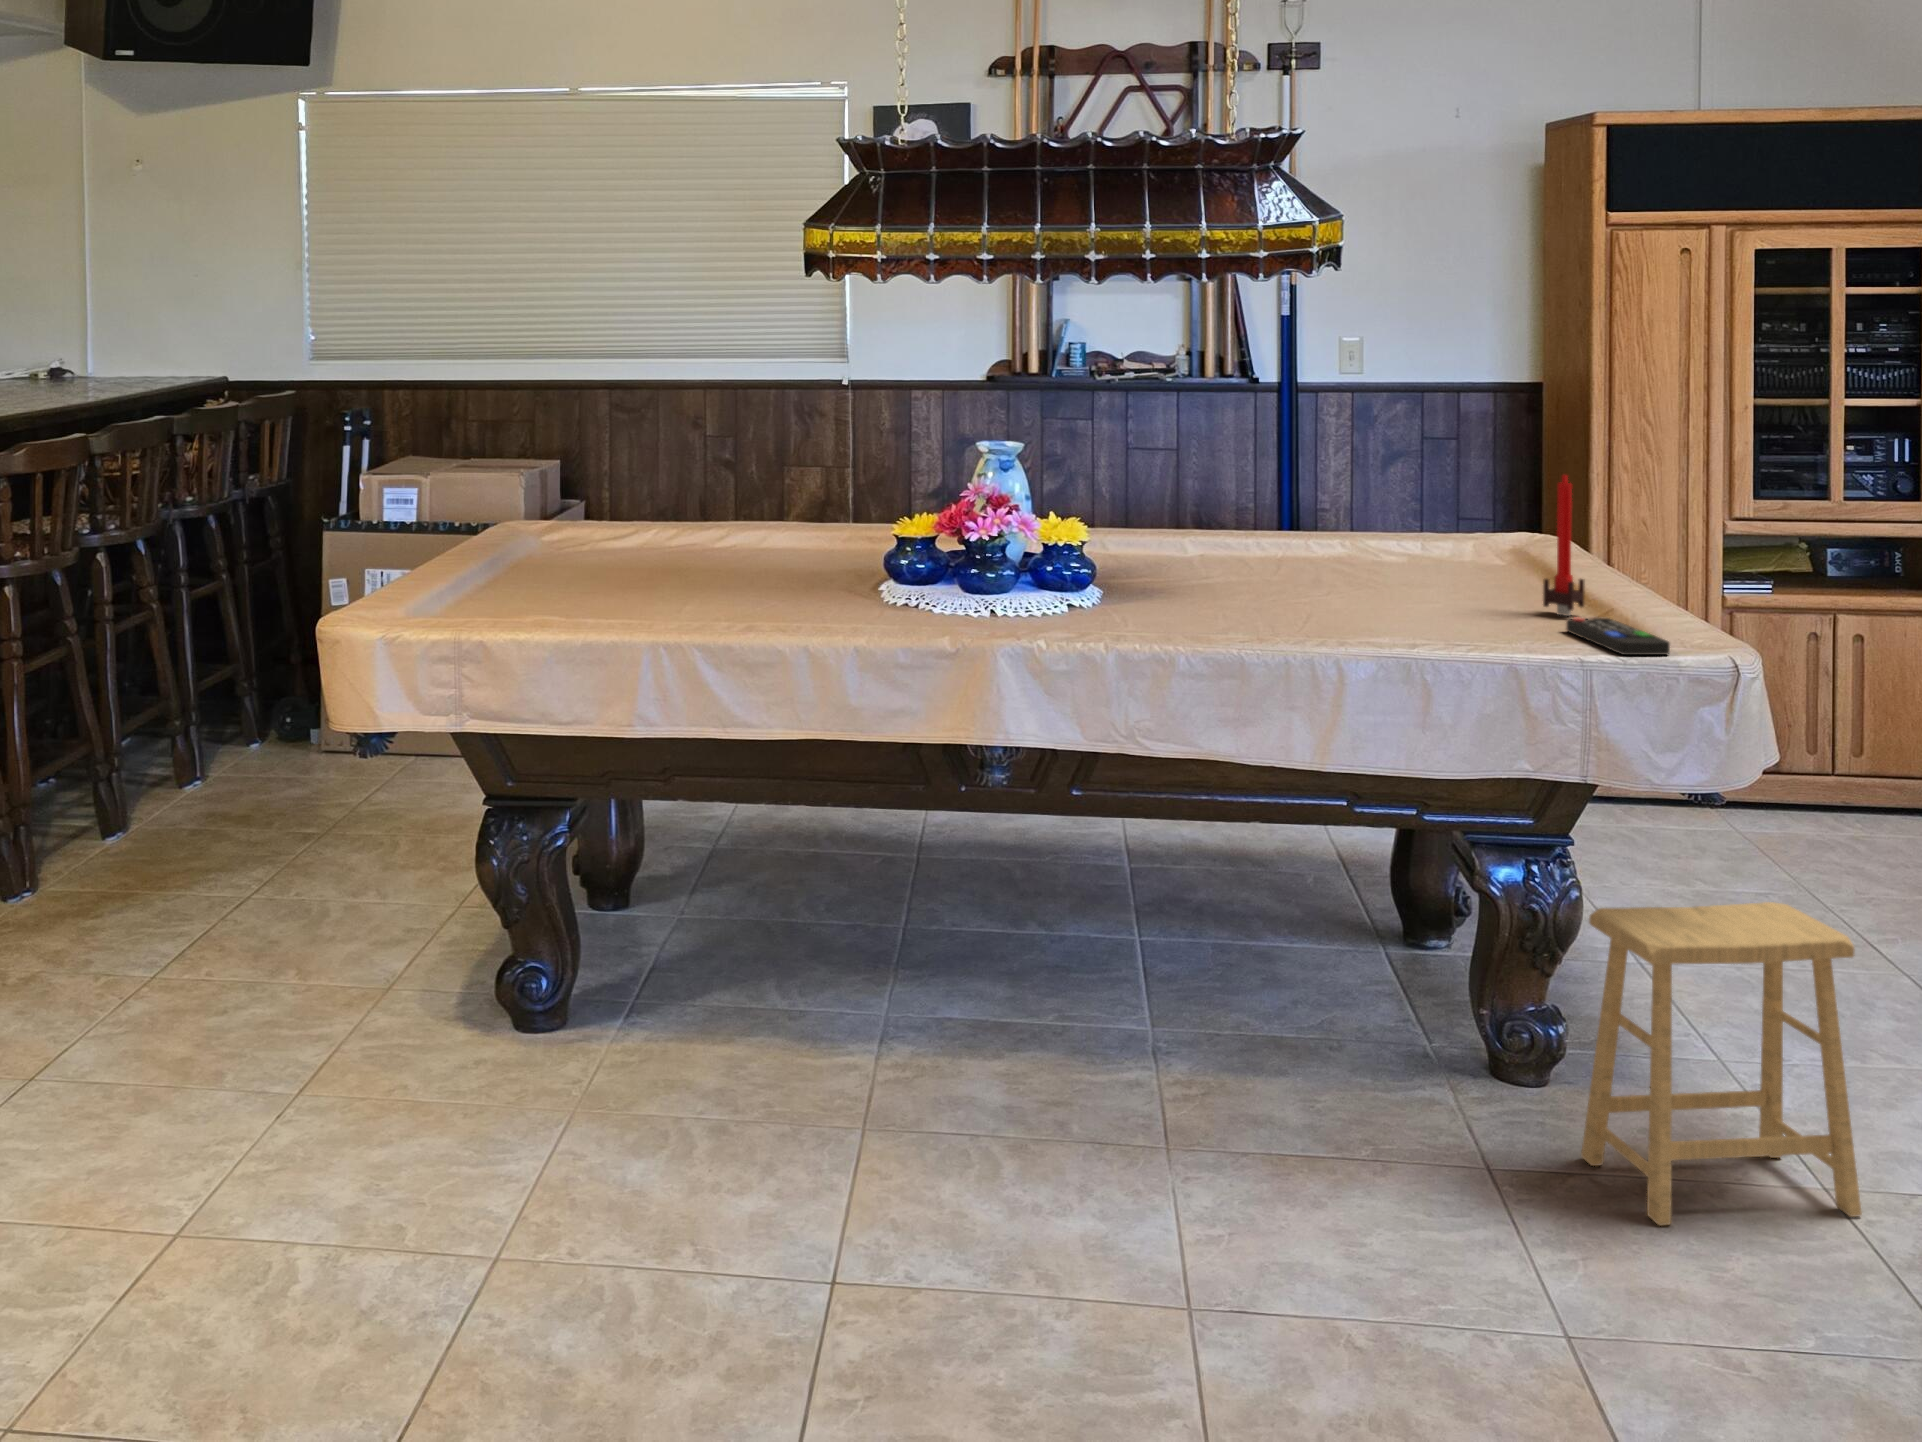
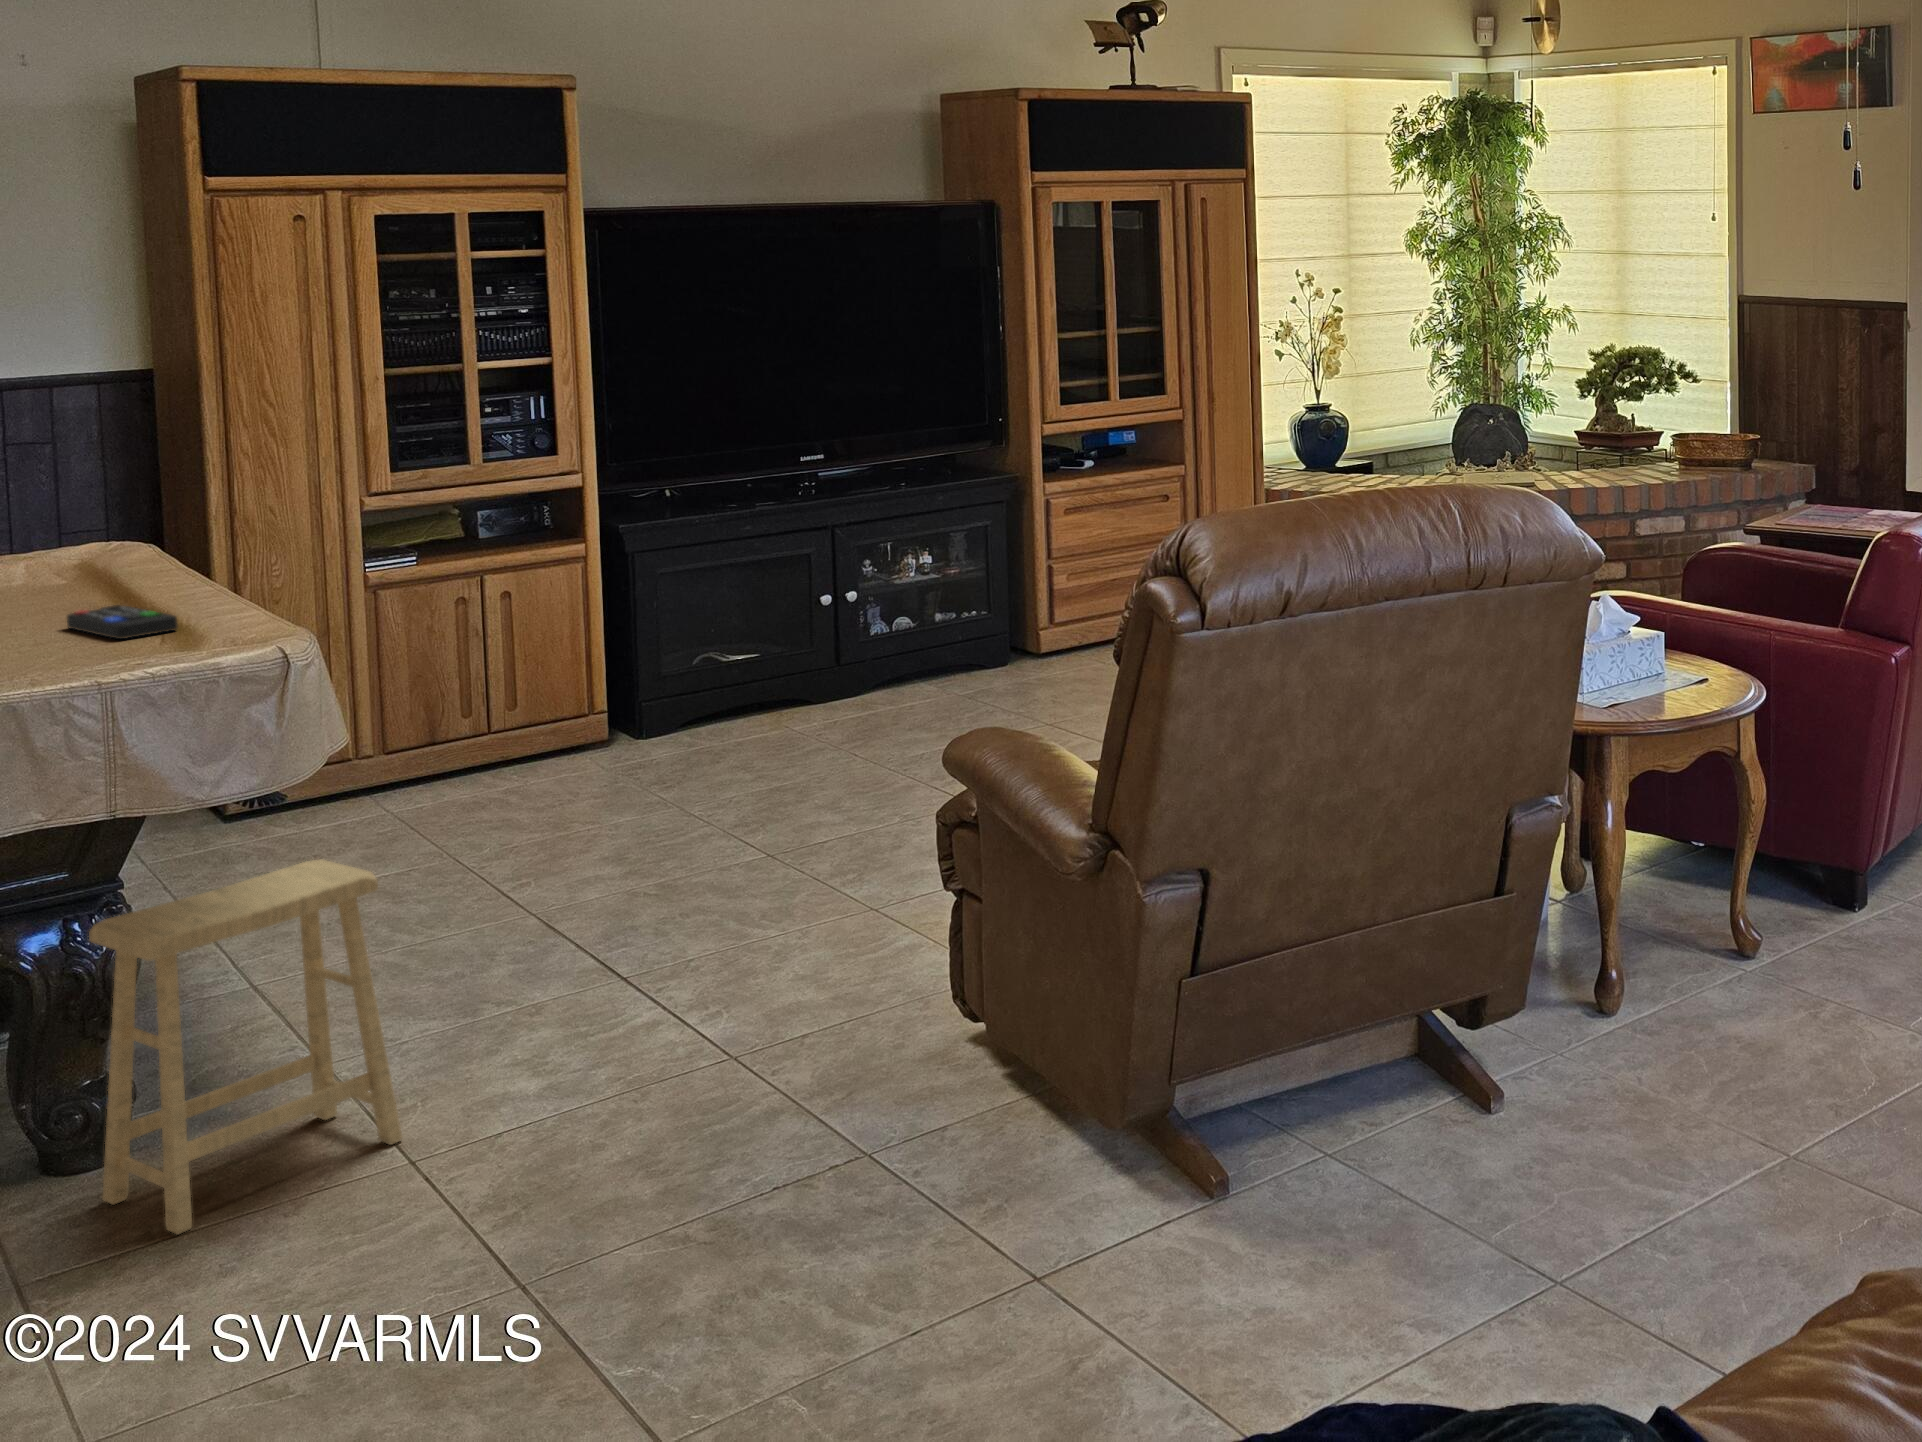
candle: present [1543,475,1585,616] -> none [47,455,103,613]

